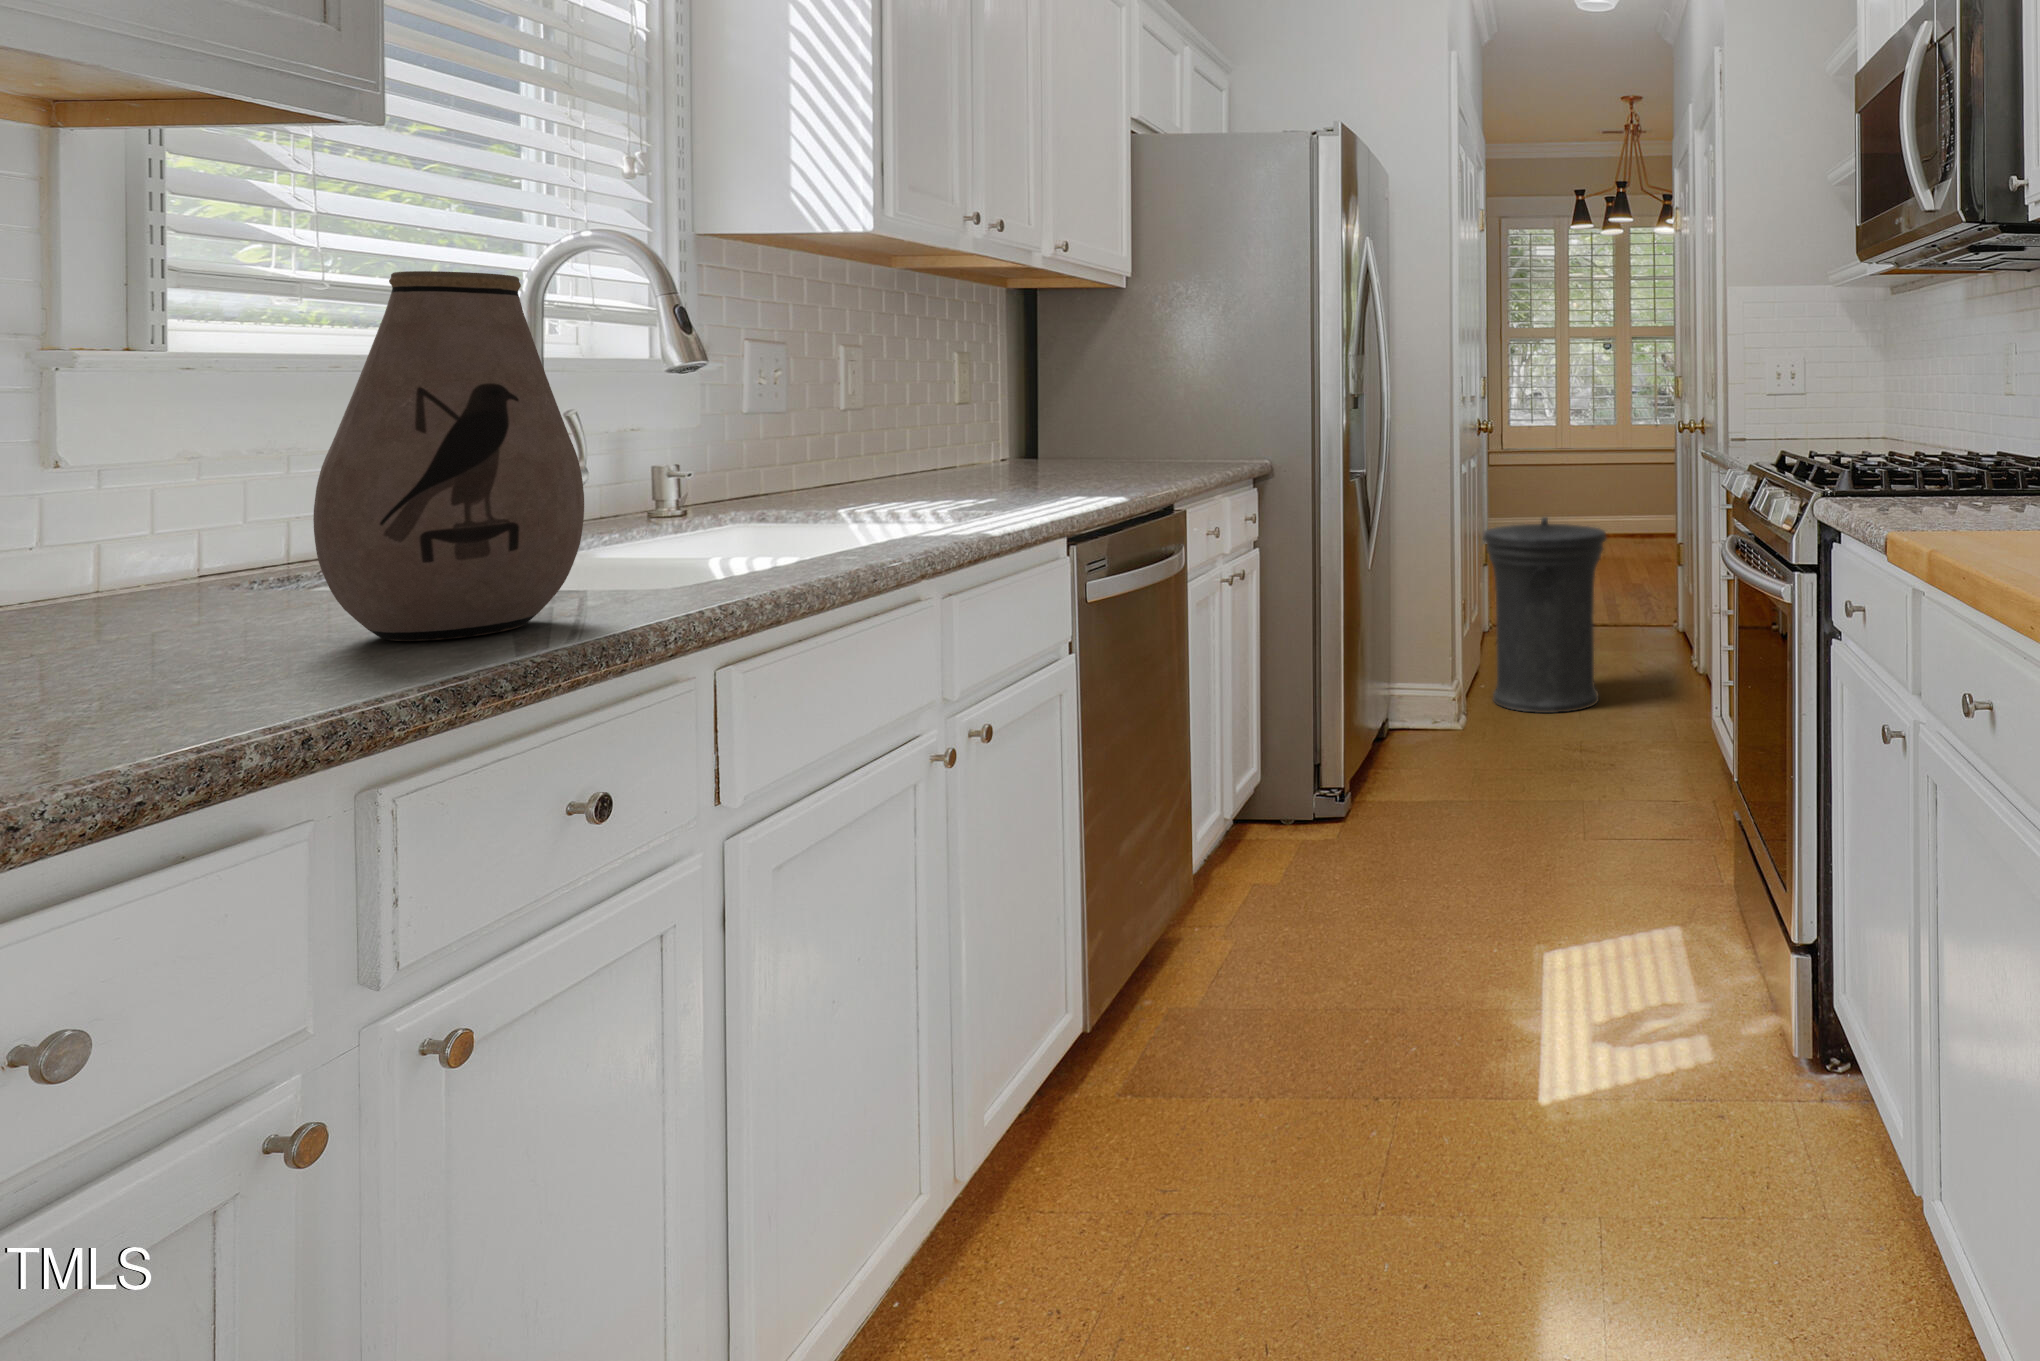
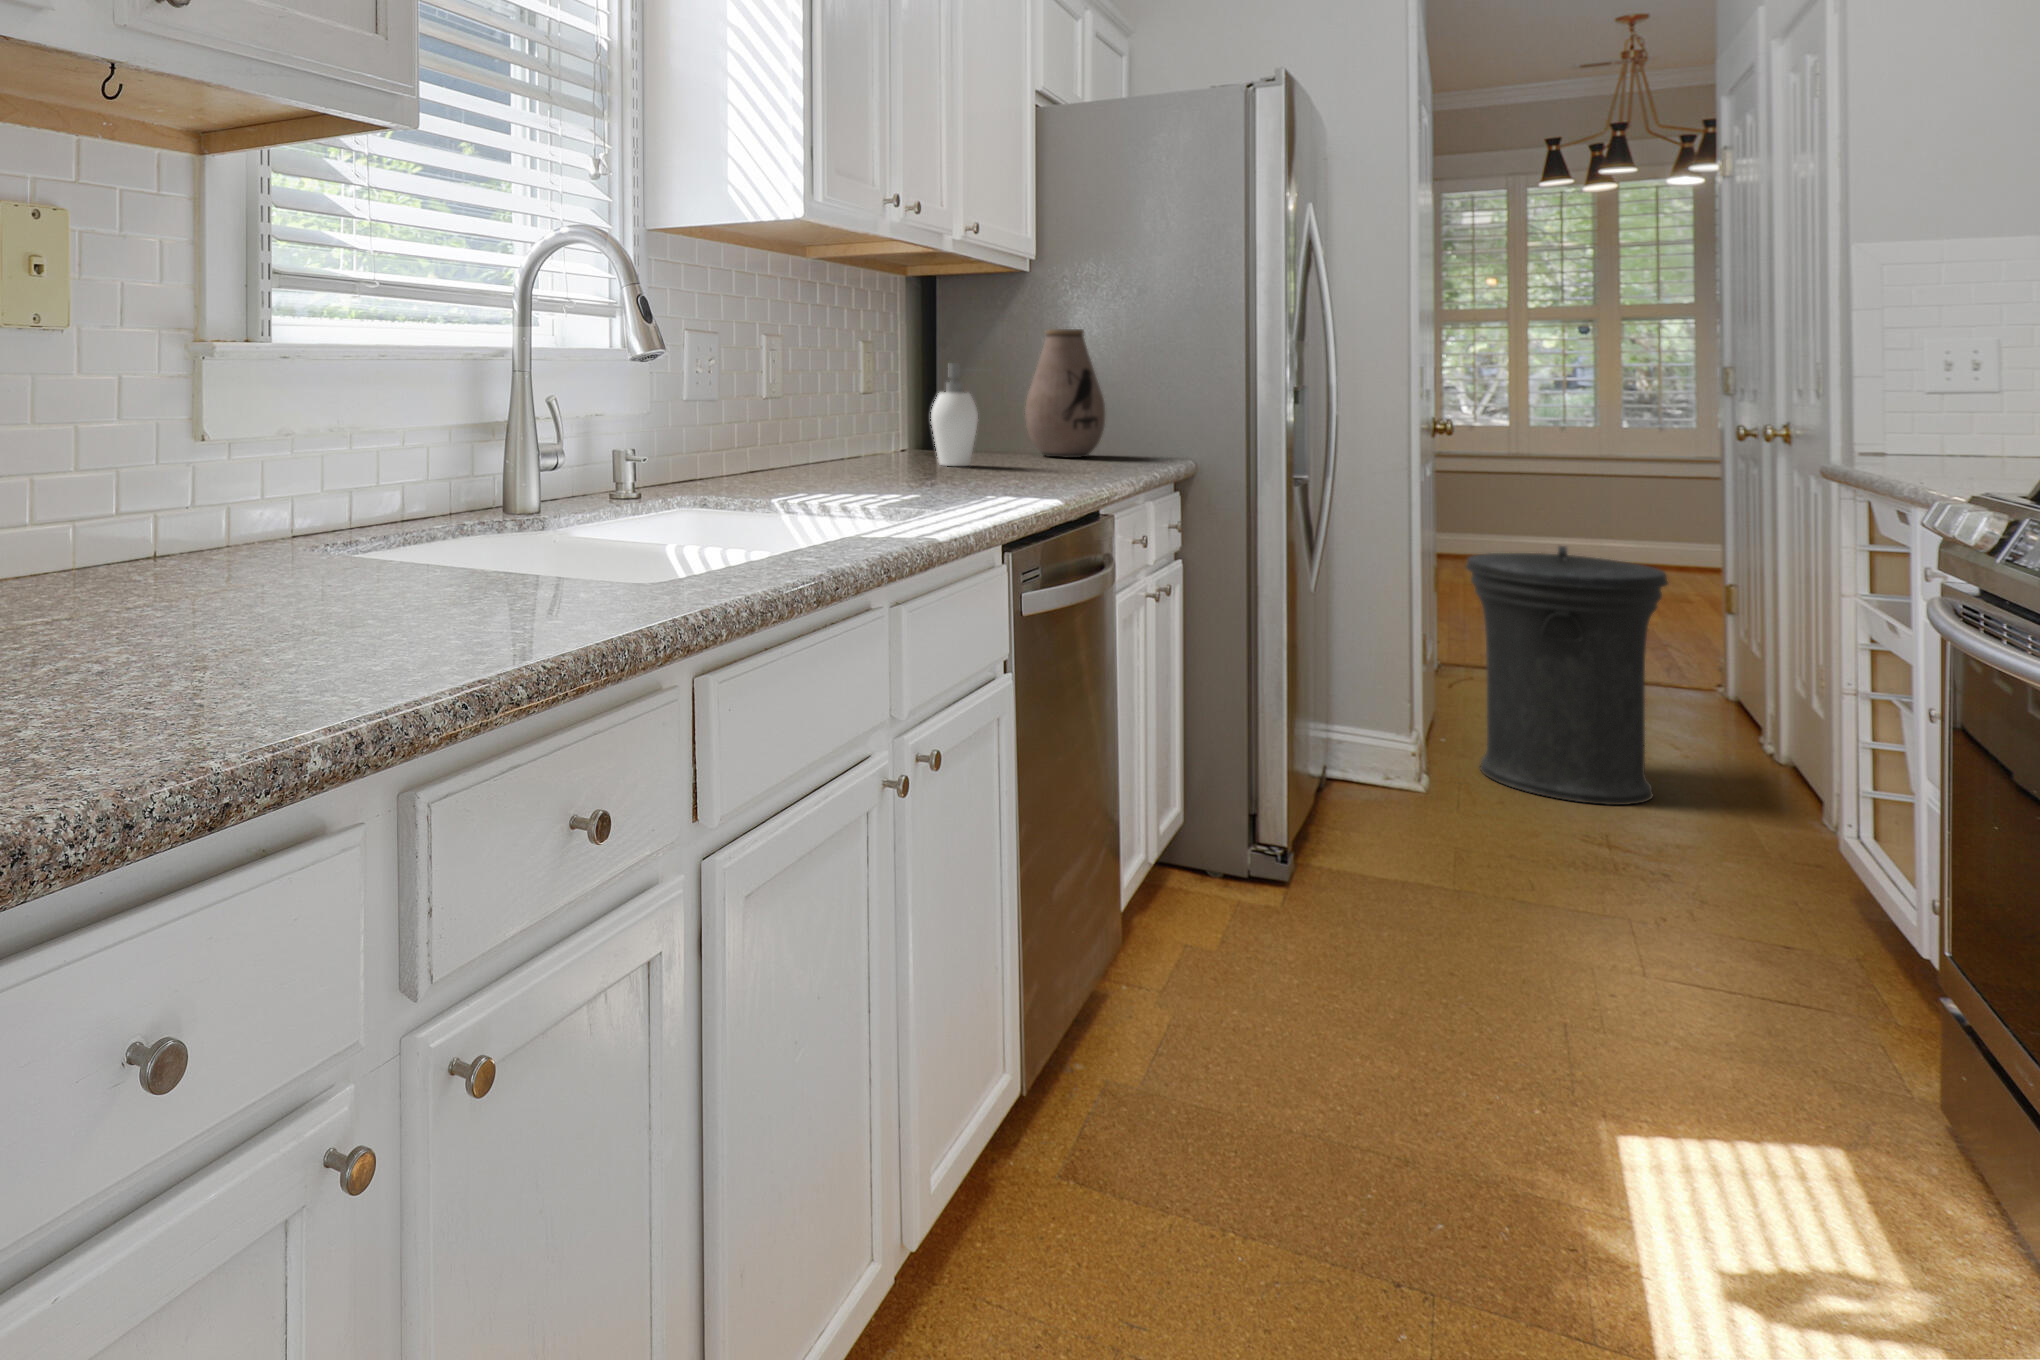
vase: present [313,271,584,641] -> present [1025,329,1105,457]
soap dispenser: none [1027,376,1086,474] -> present [931,363,978,466]

